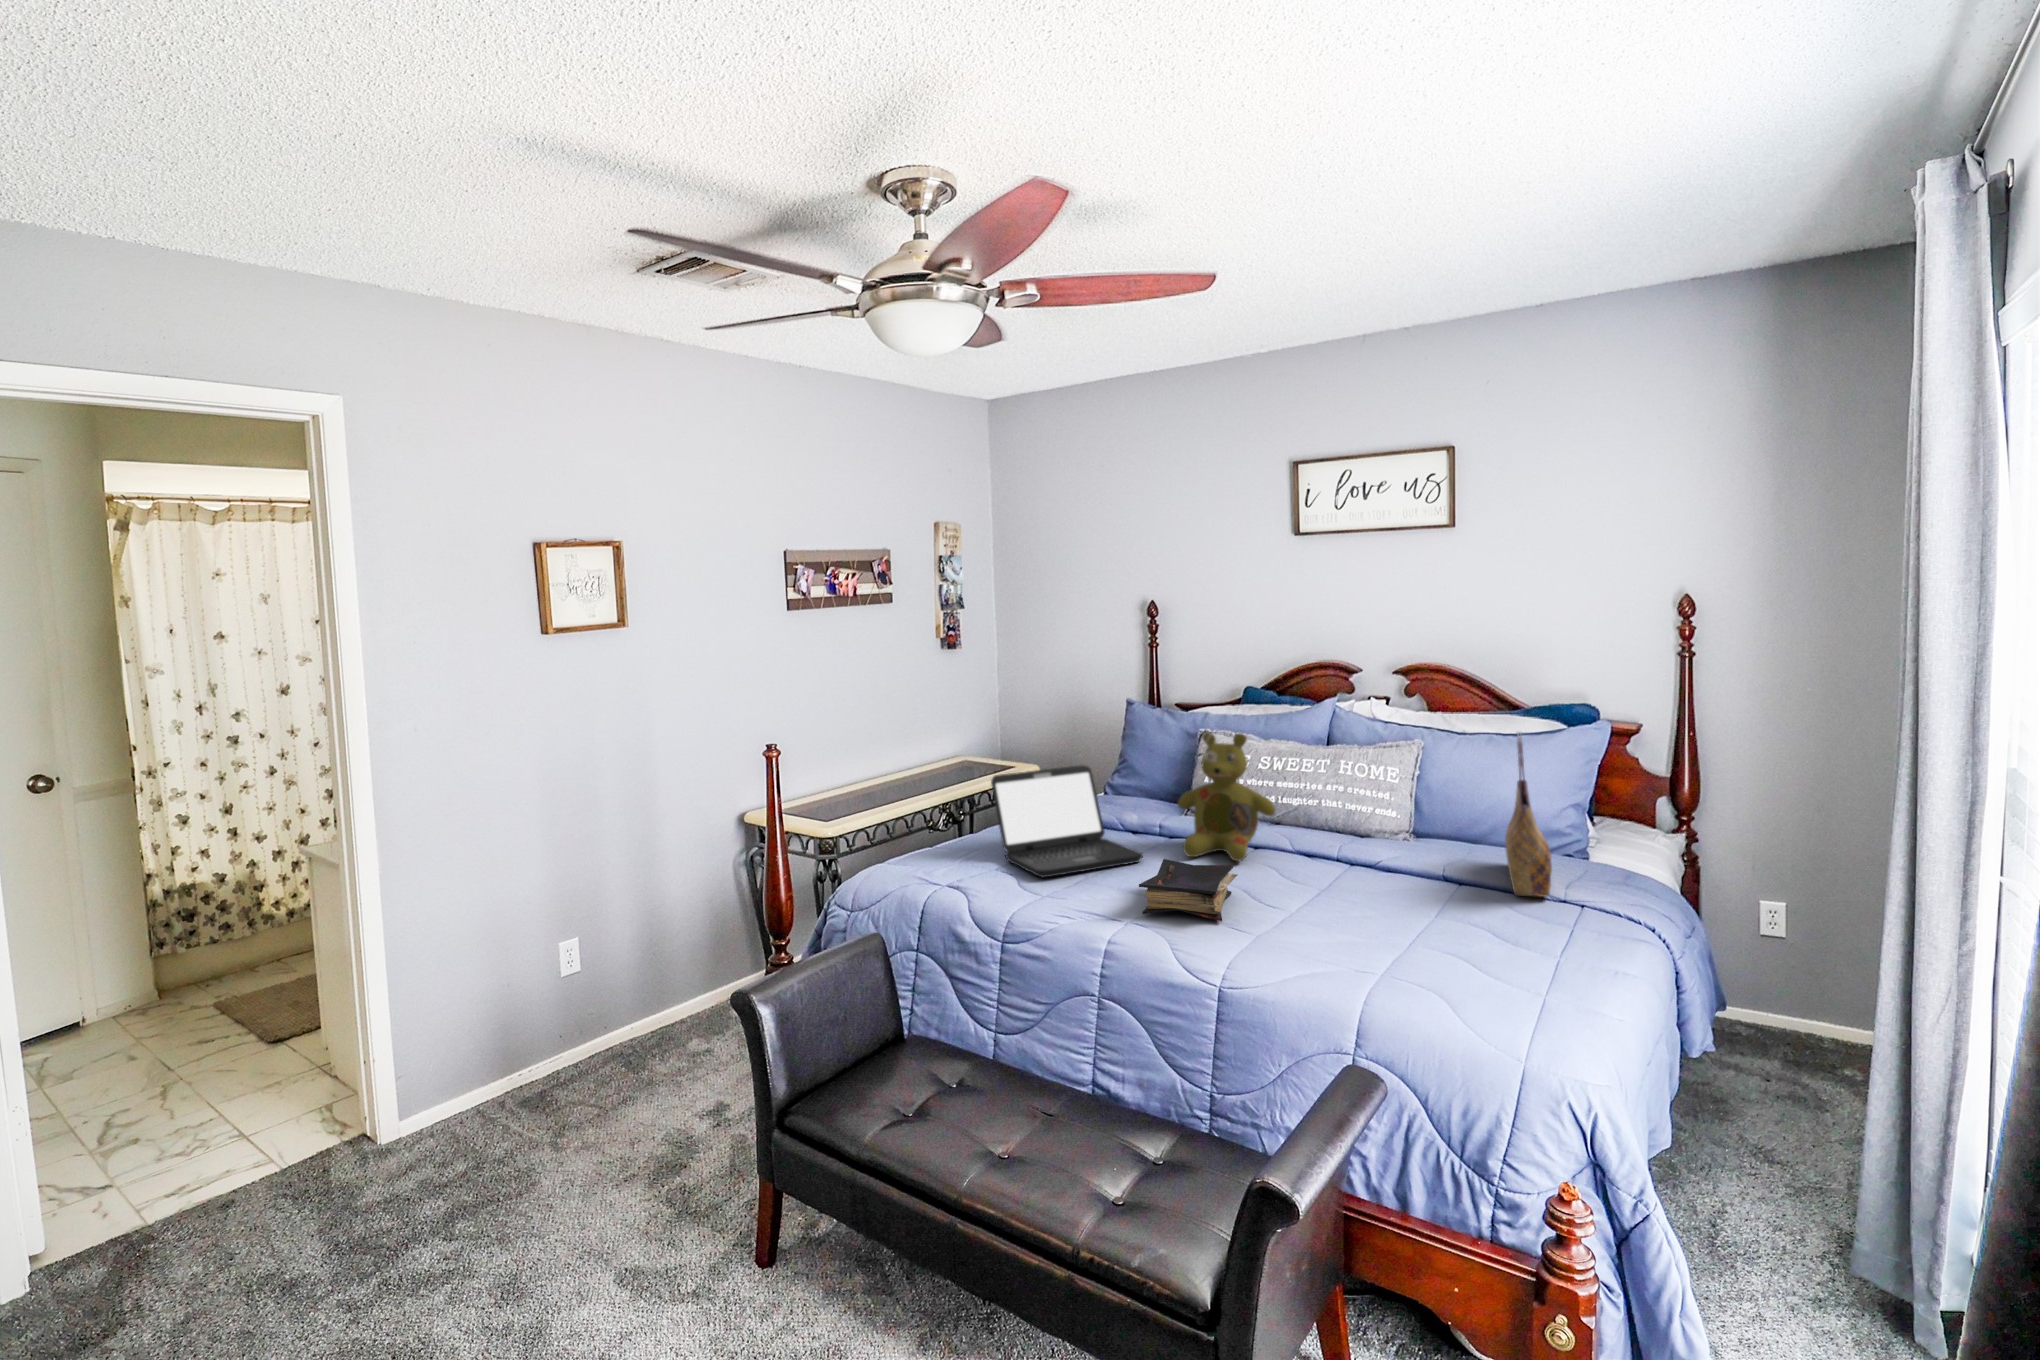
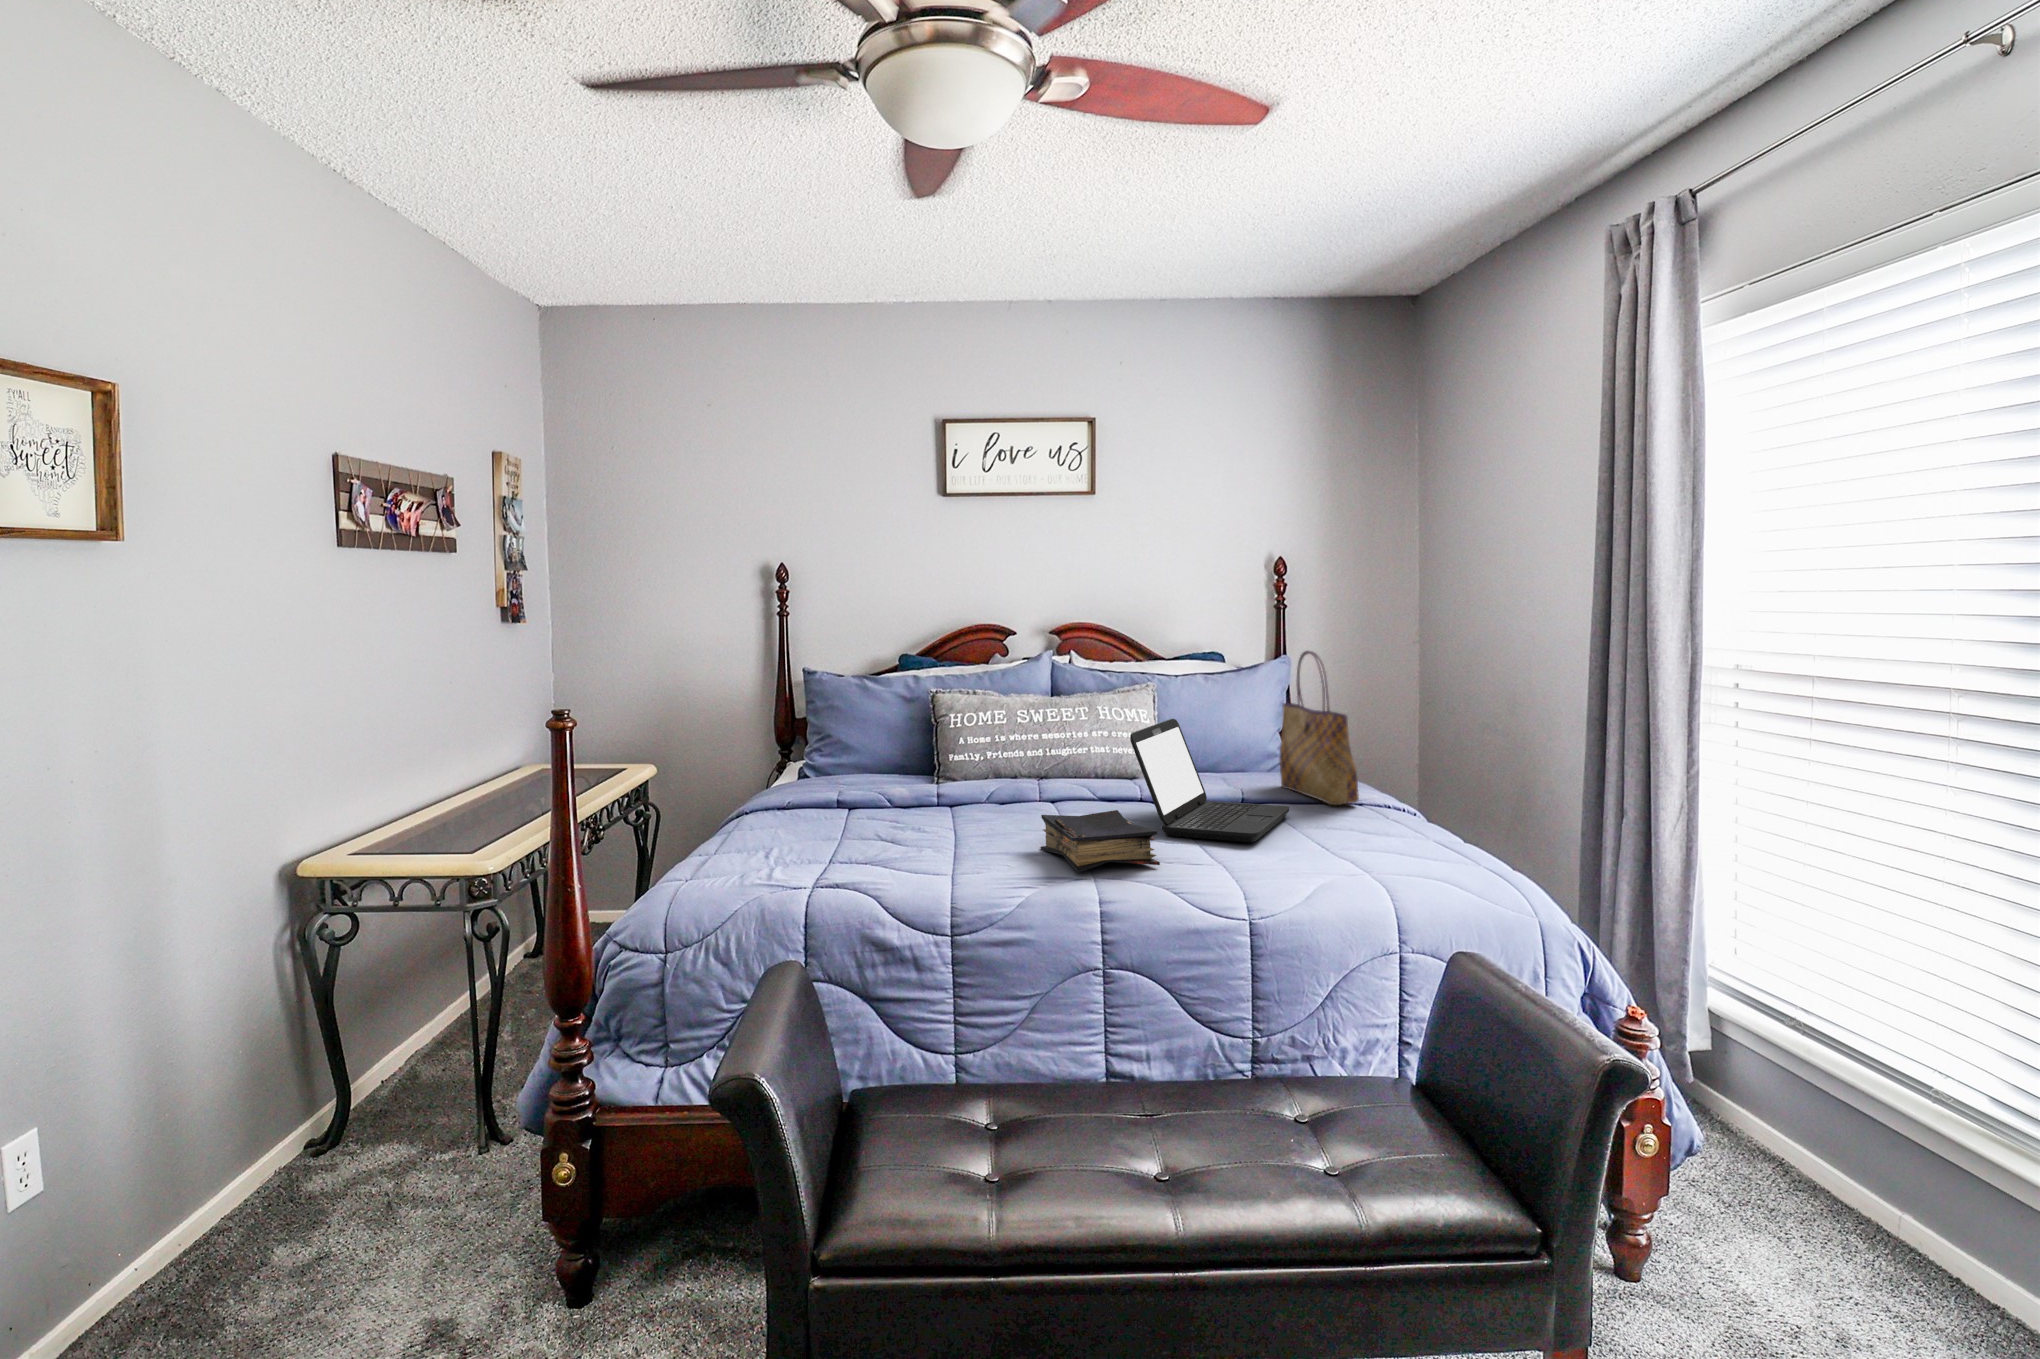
stuffed bear: present [1178,732,1275,861] -> none [977,675,1085,819]
laptop: present [991,765,1143,878] -> present [1130,719,1289,842]

